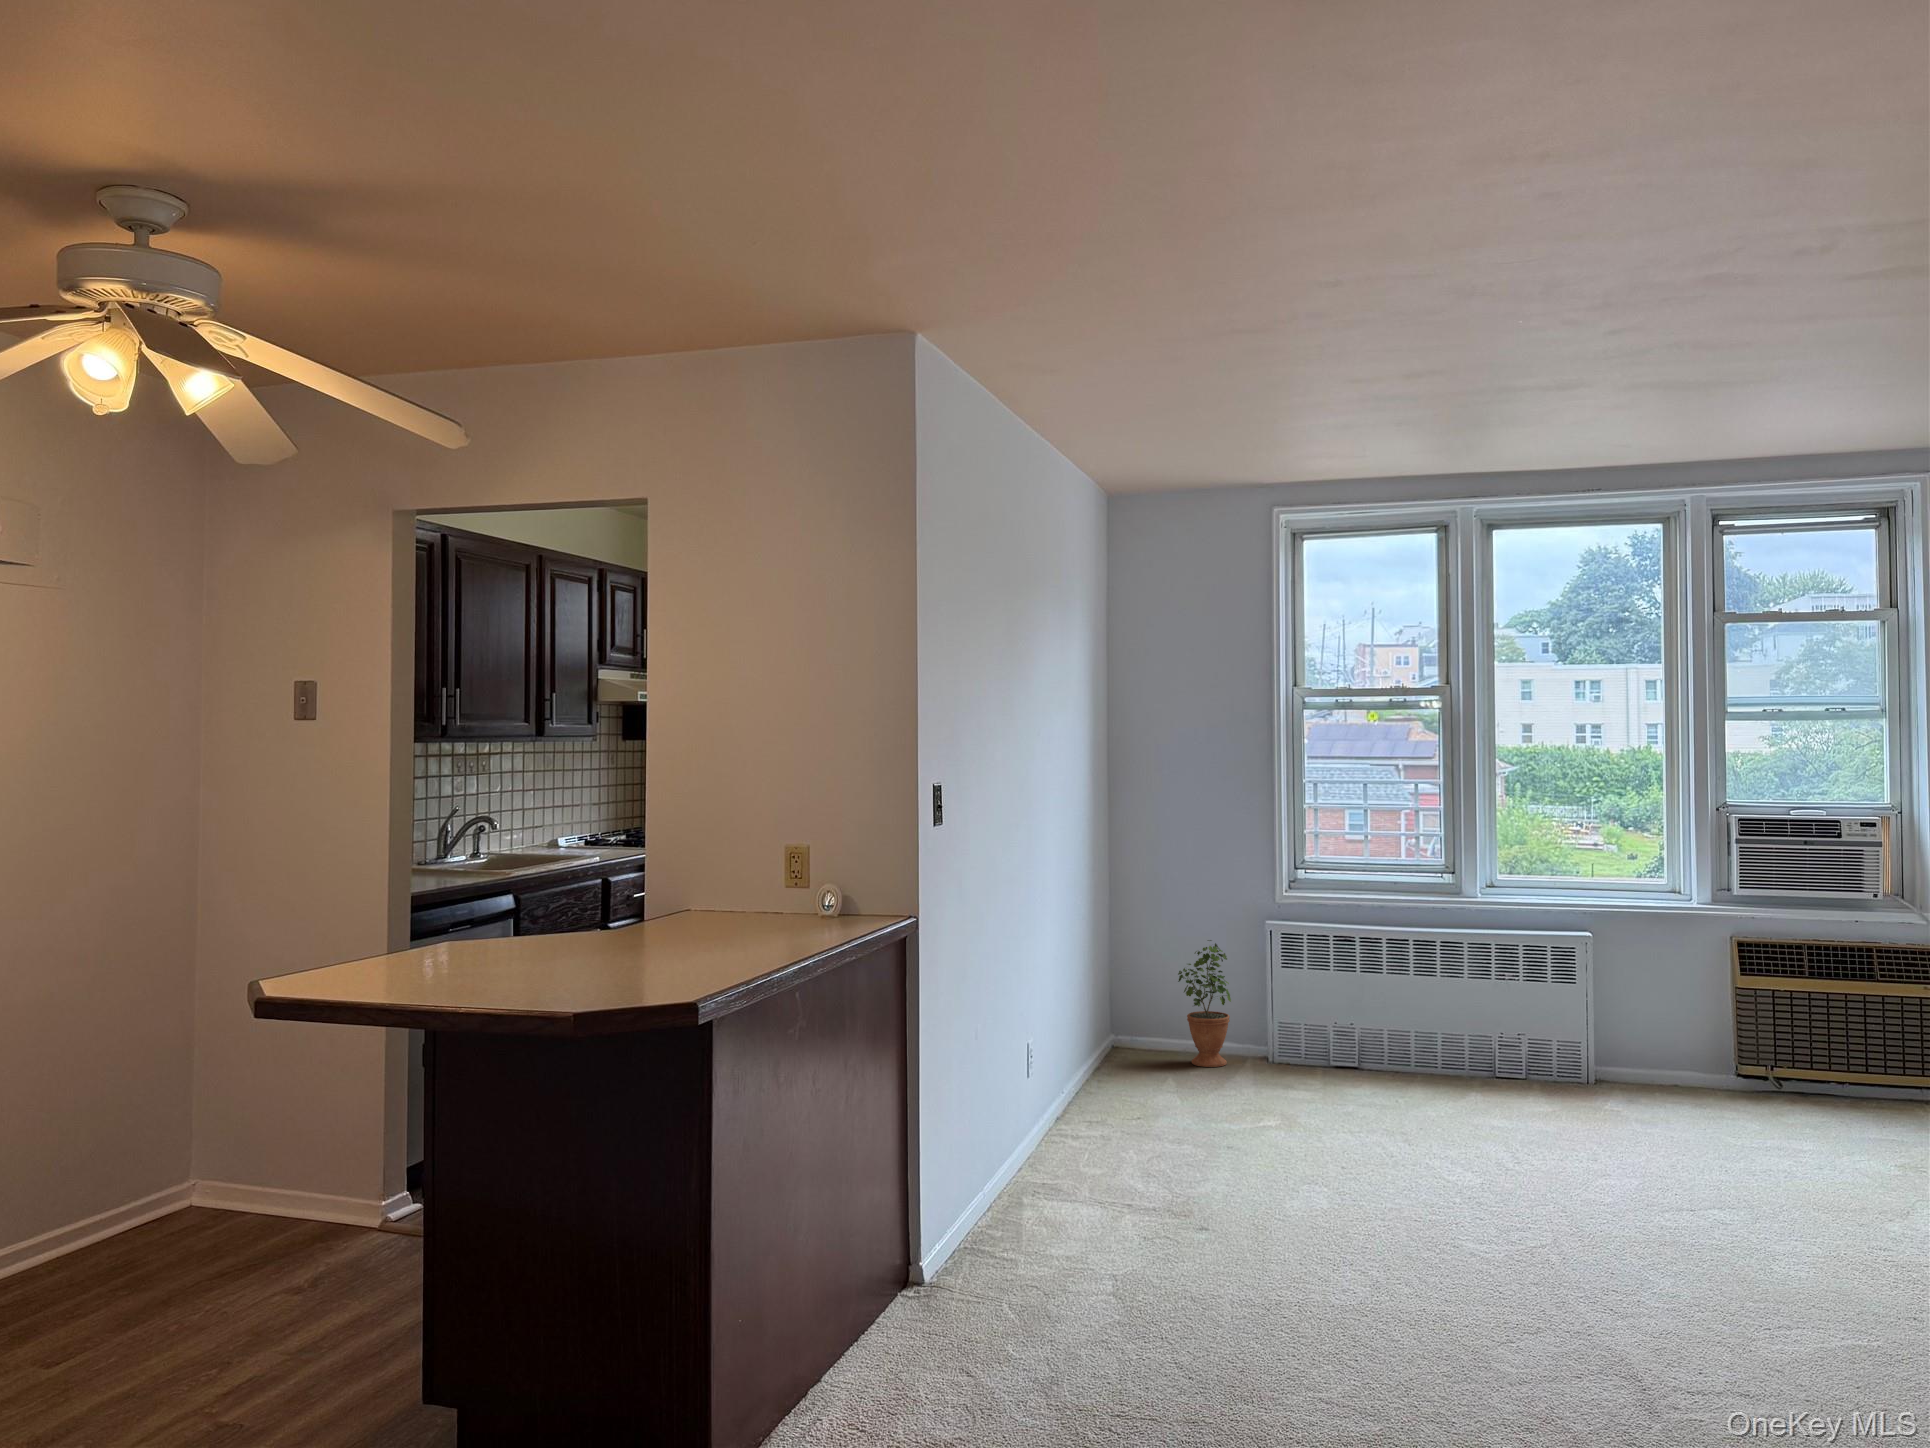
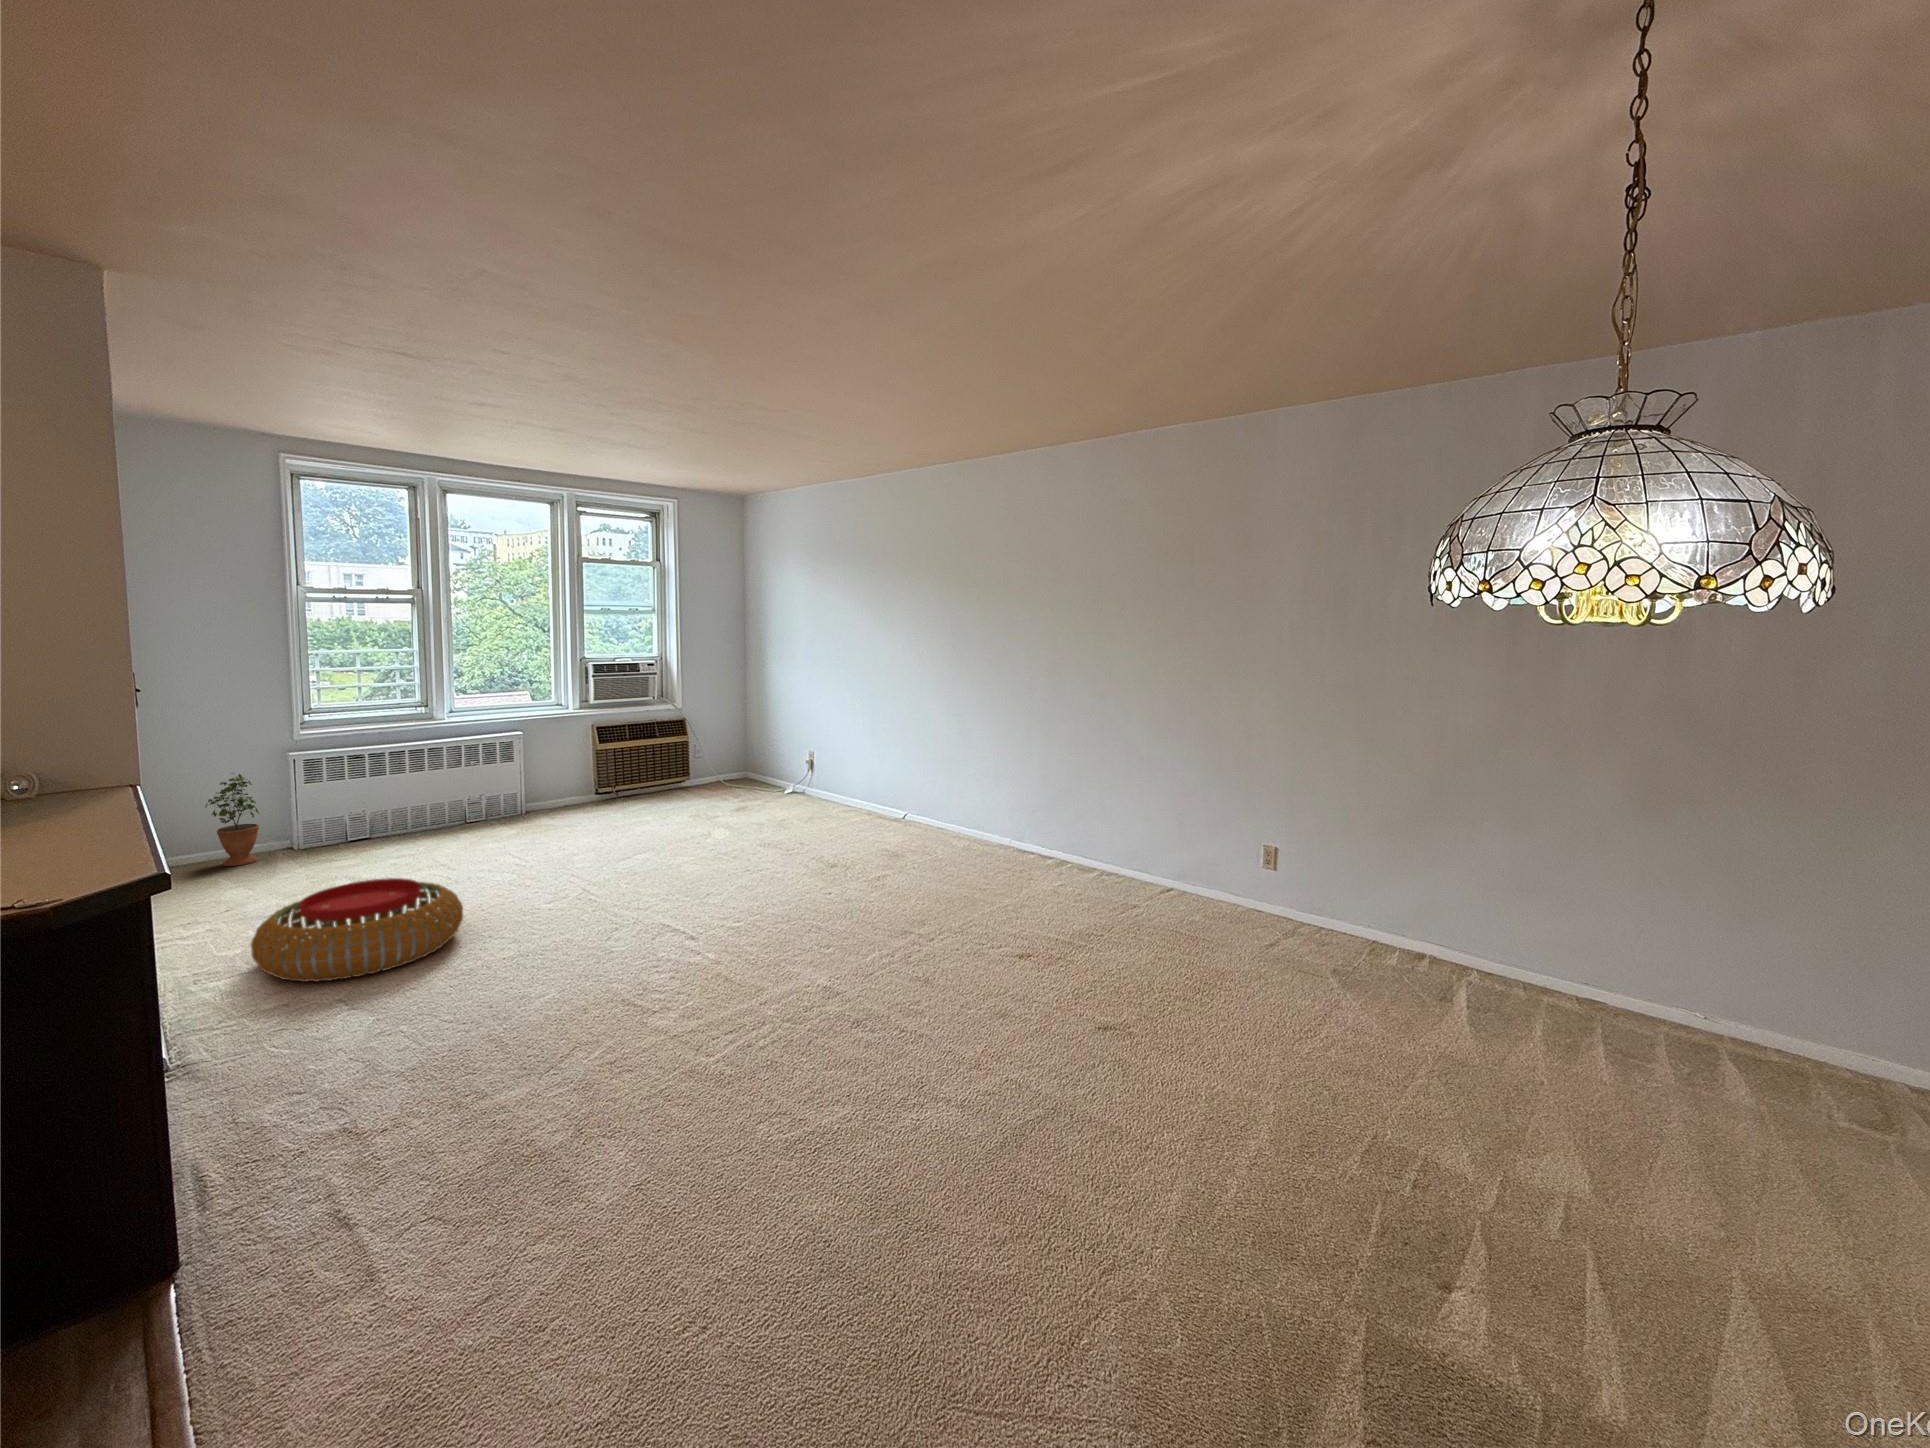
pouf: none [1060,1114,1304,1251] -> present [251,878,463,982]

